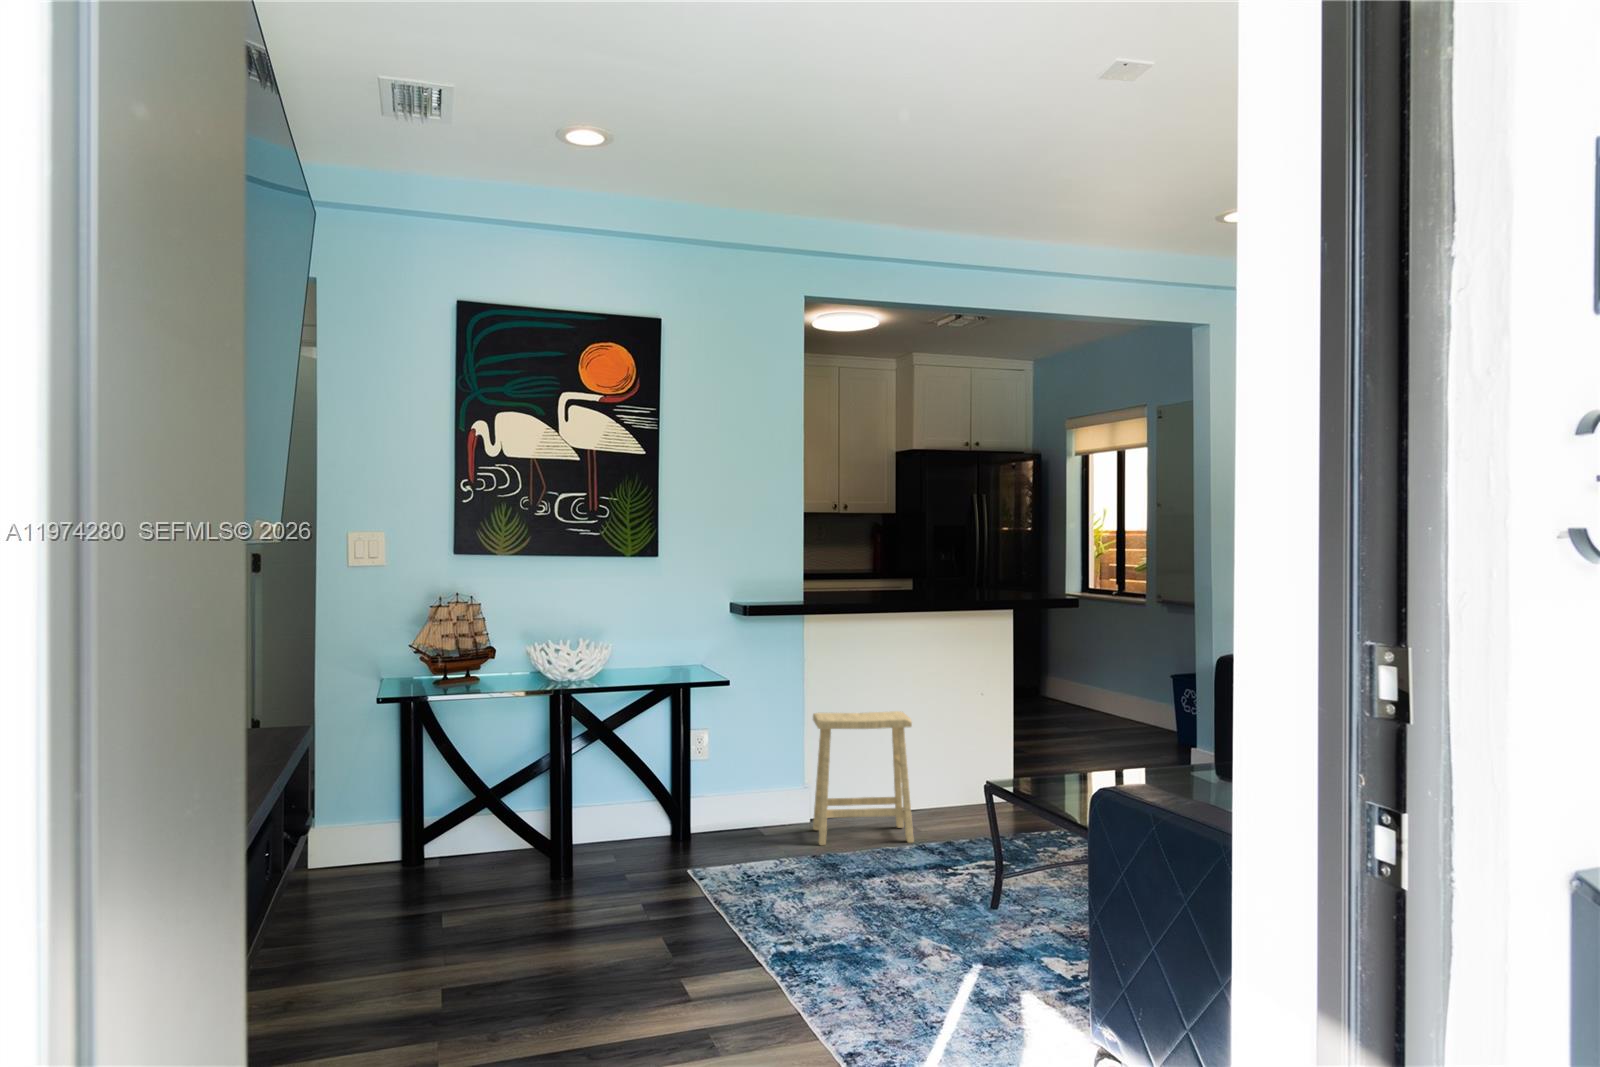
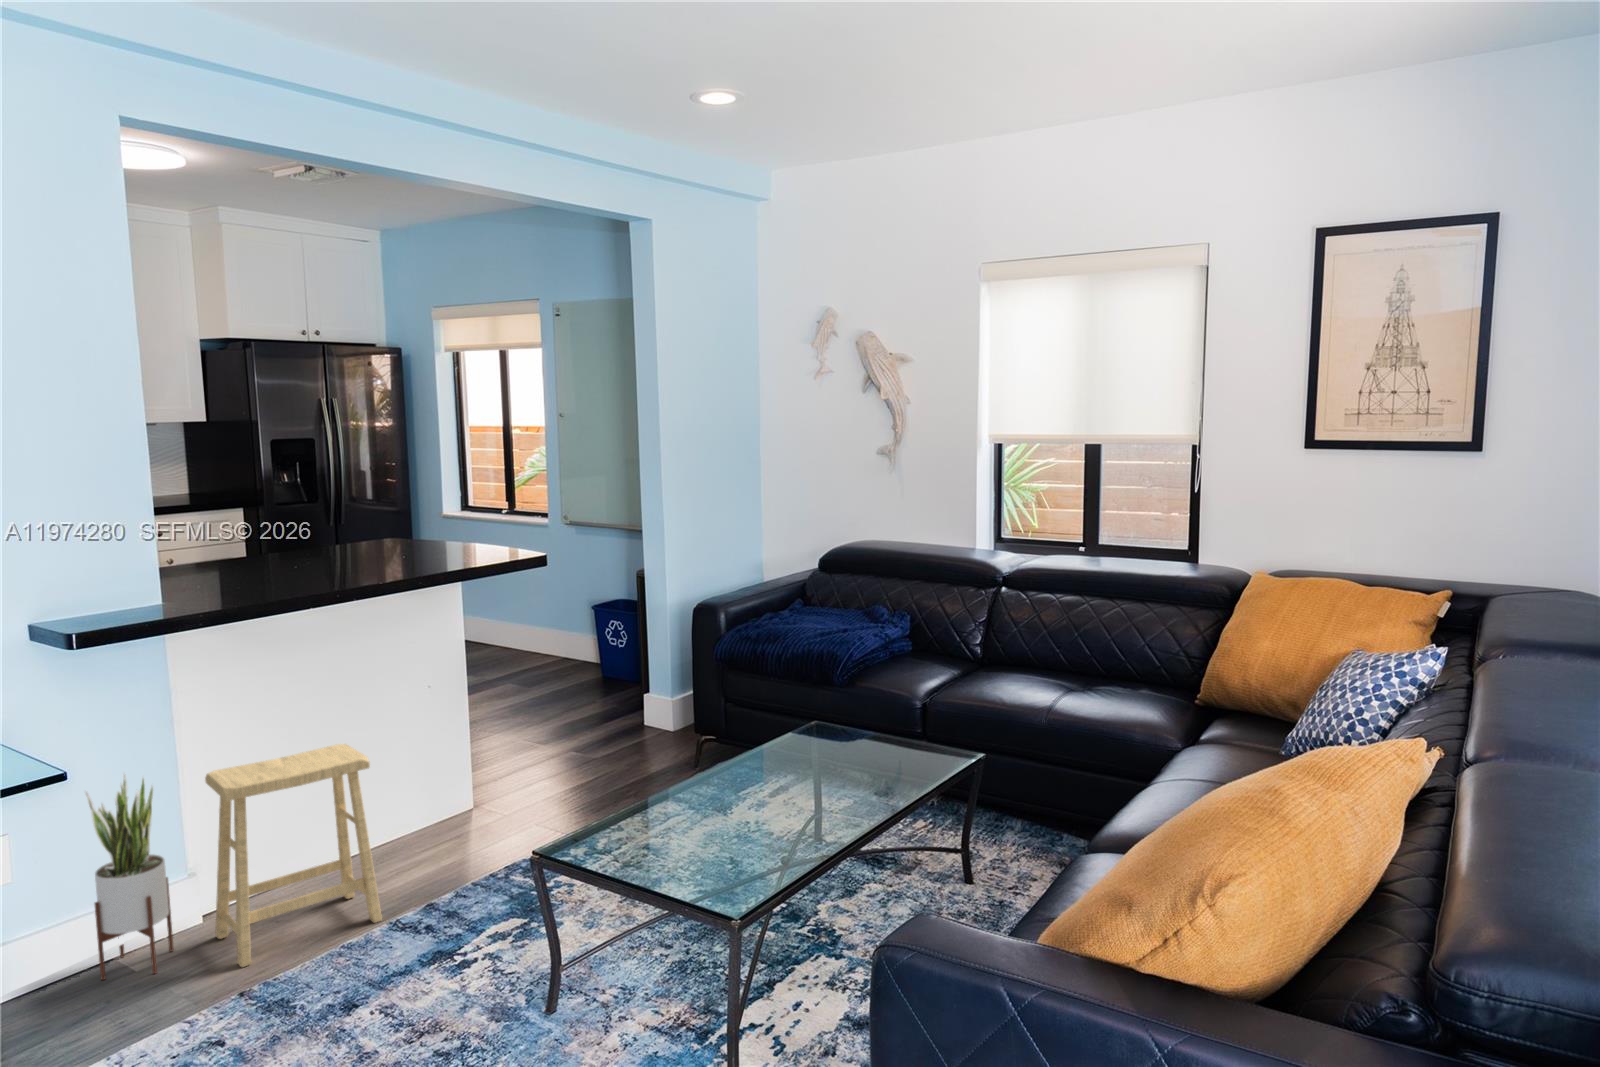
potted plant: none [744,702,788,838] -> present [85,773,174,980]

